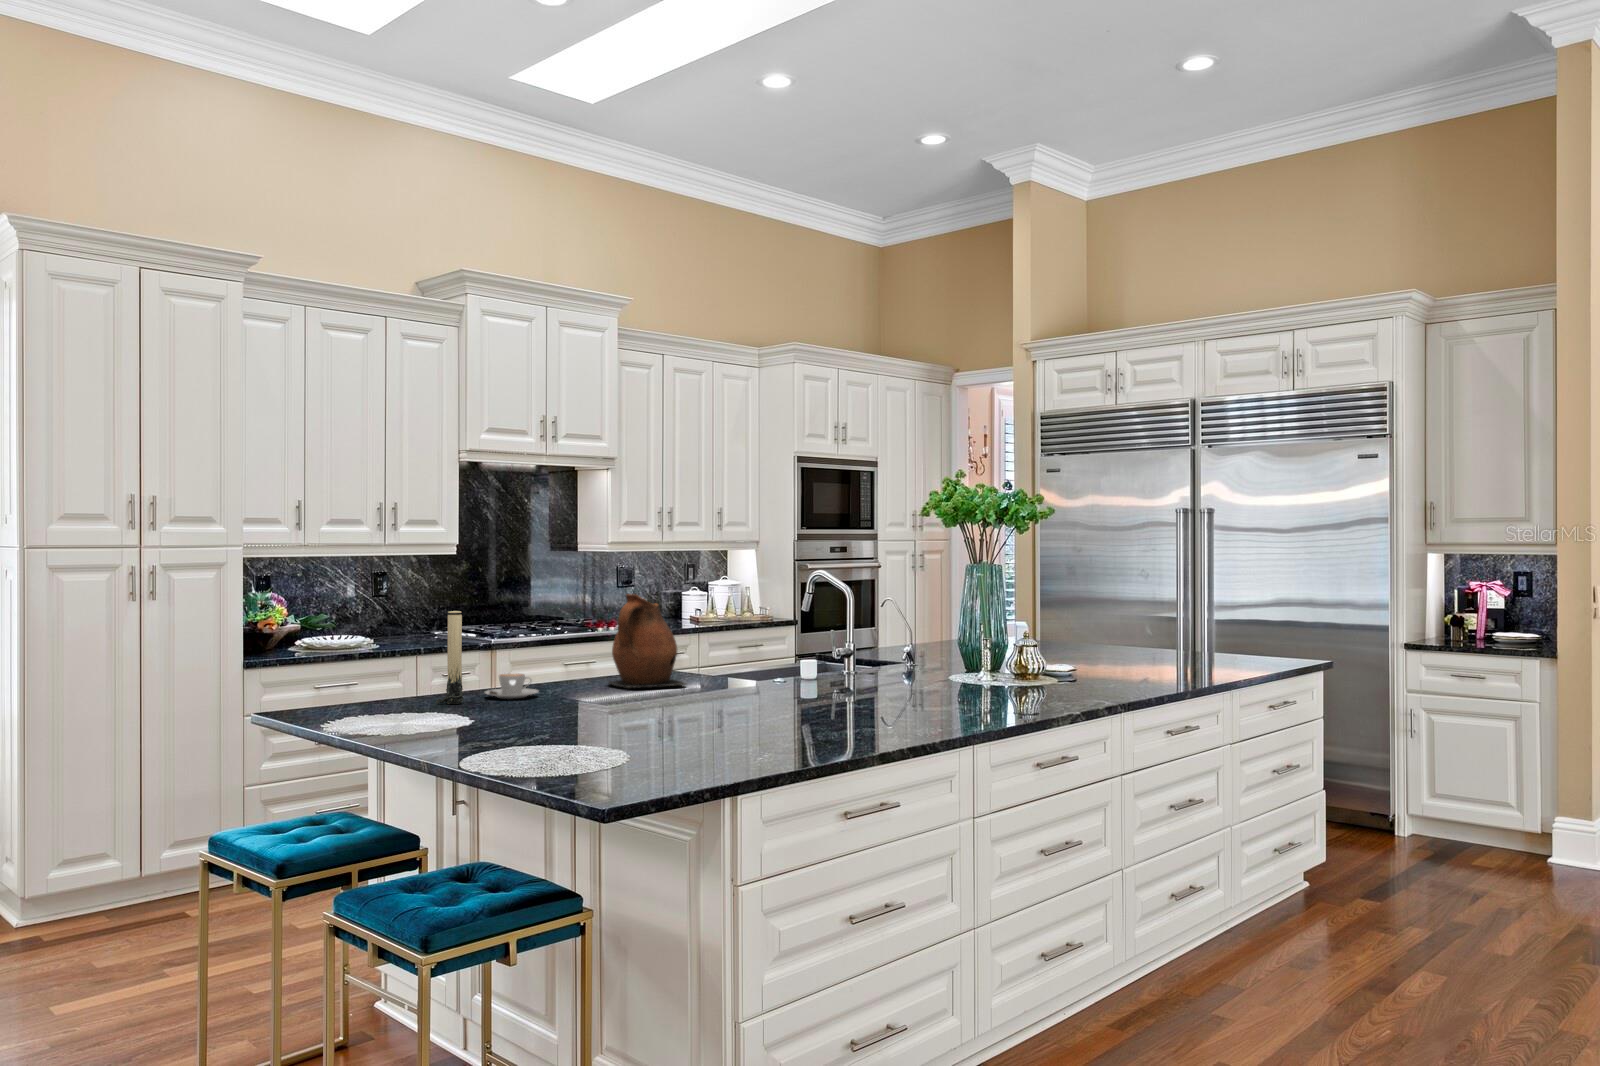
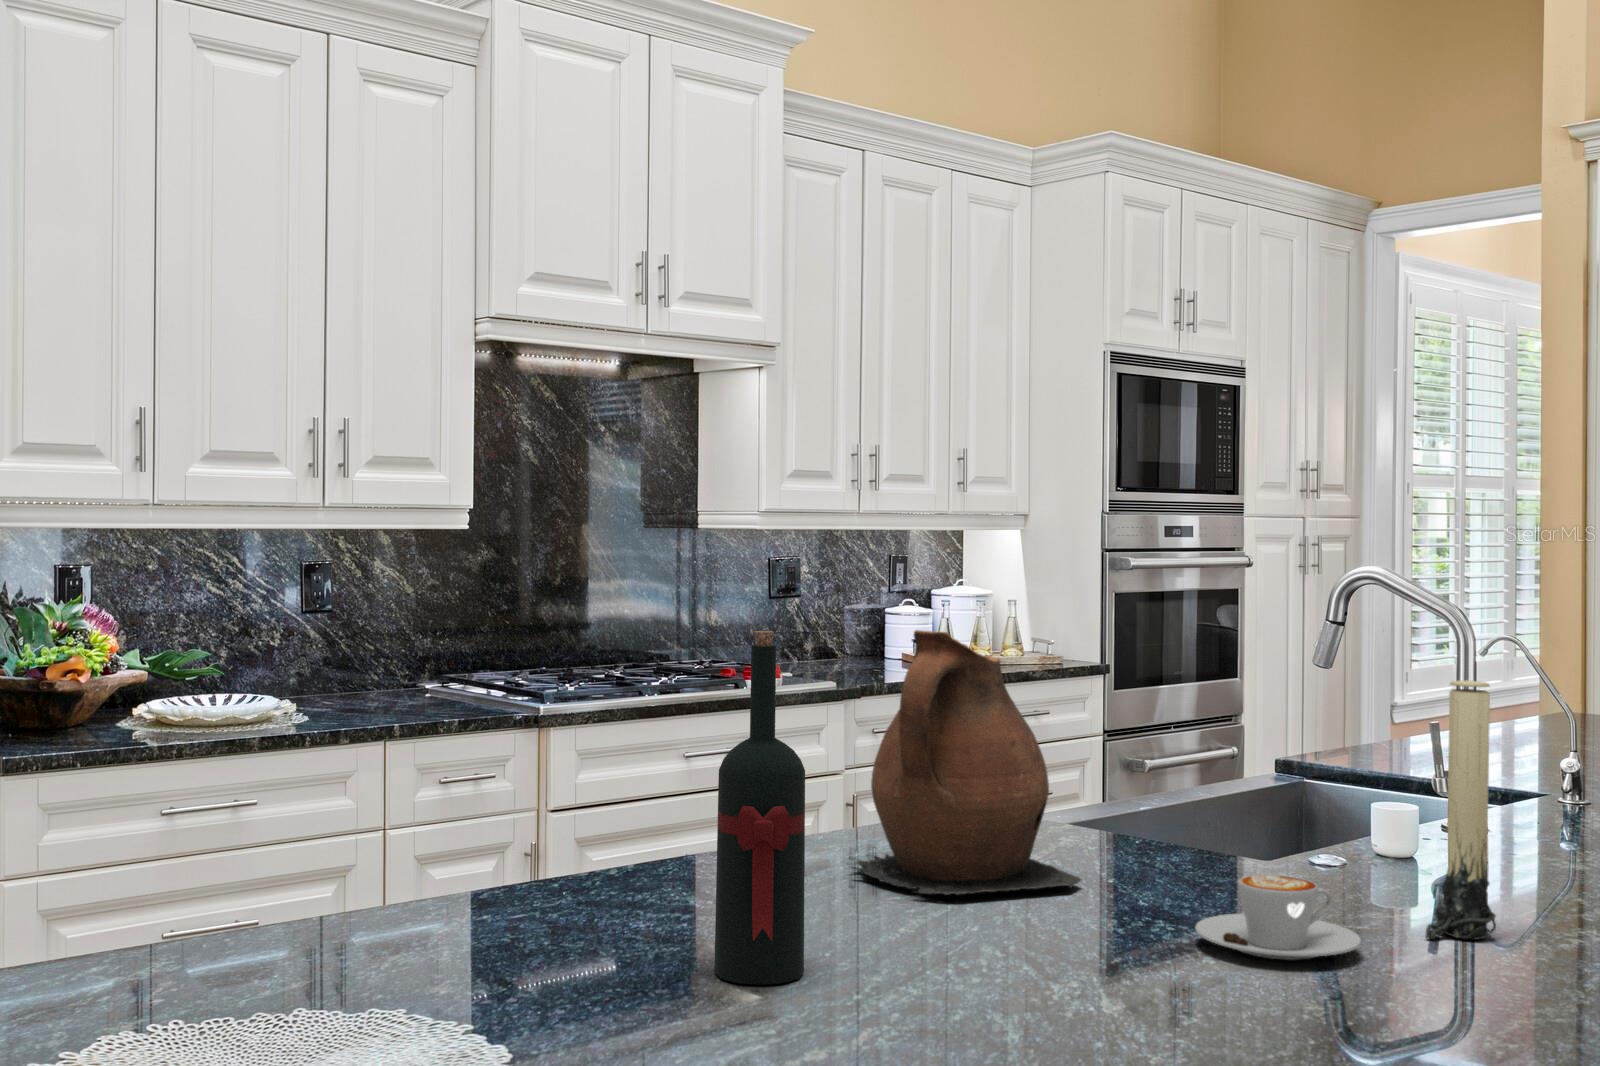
wine bottle: none [544,593,574,705] -> present [714,631,805,985]
candle: present [436,611,463,704] -> present [1426,680,1496,939]
coffee cup: present [485,673,538,699] -> present [1195,875,1361,960]

